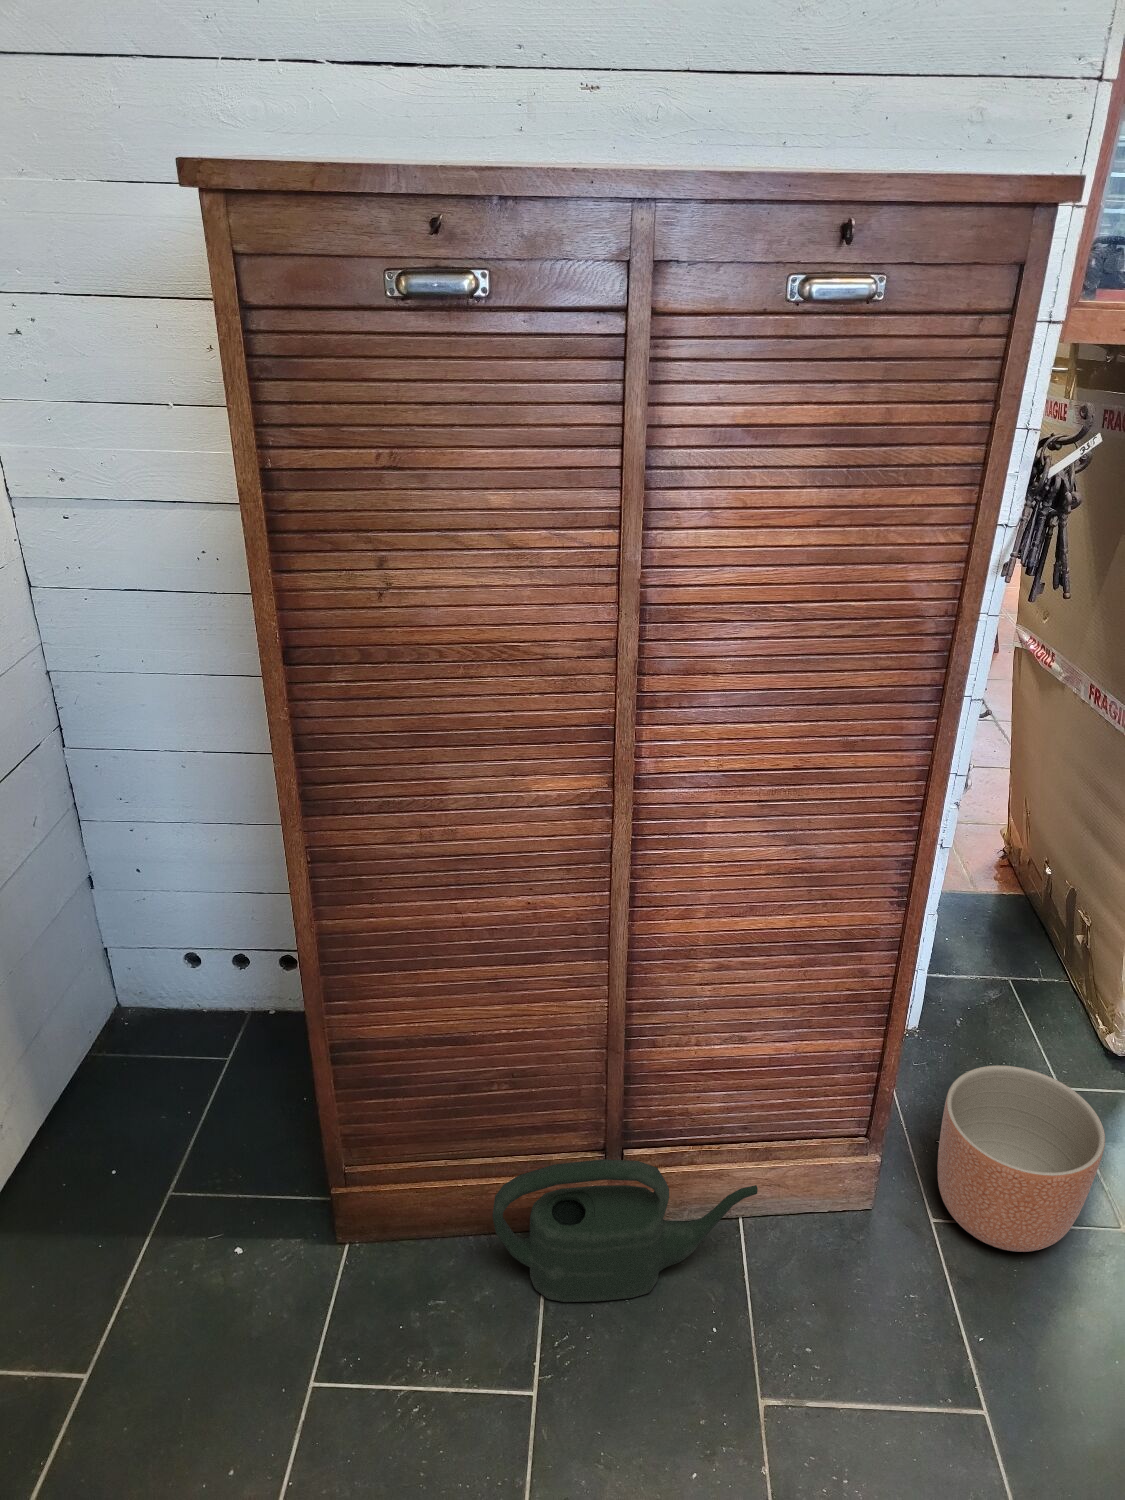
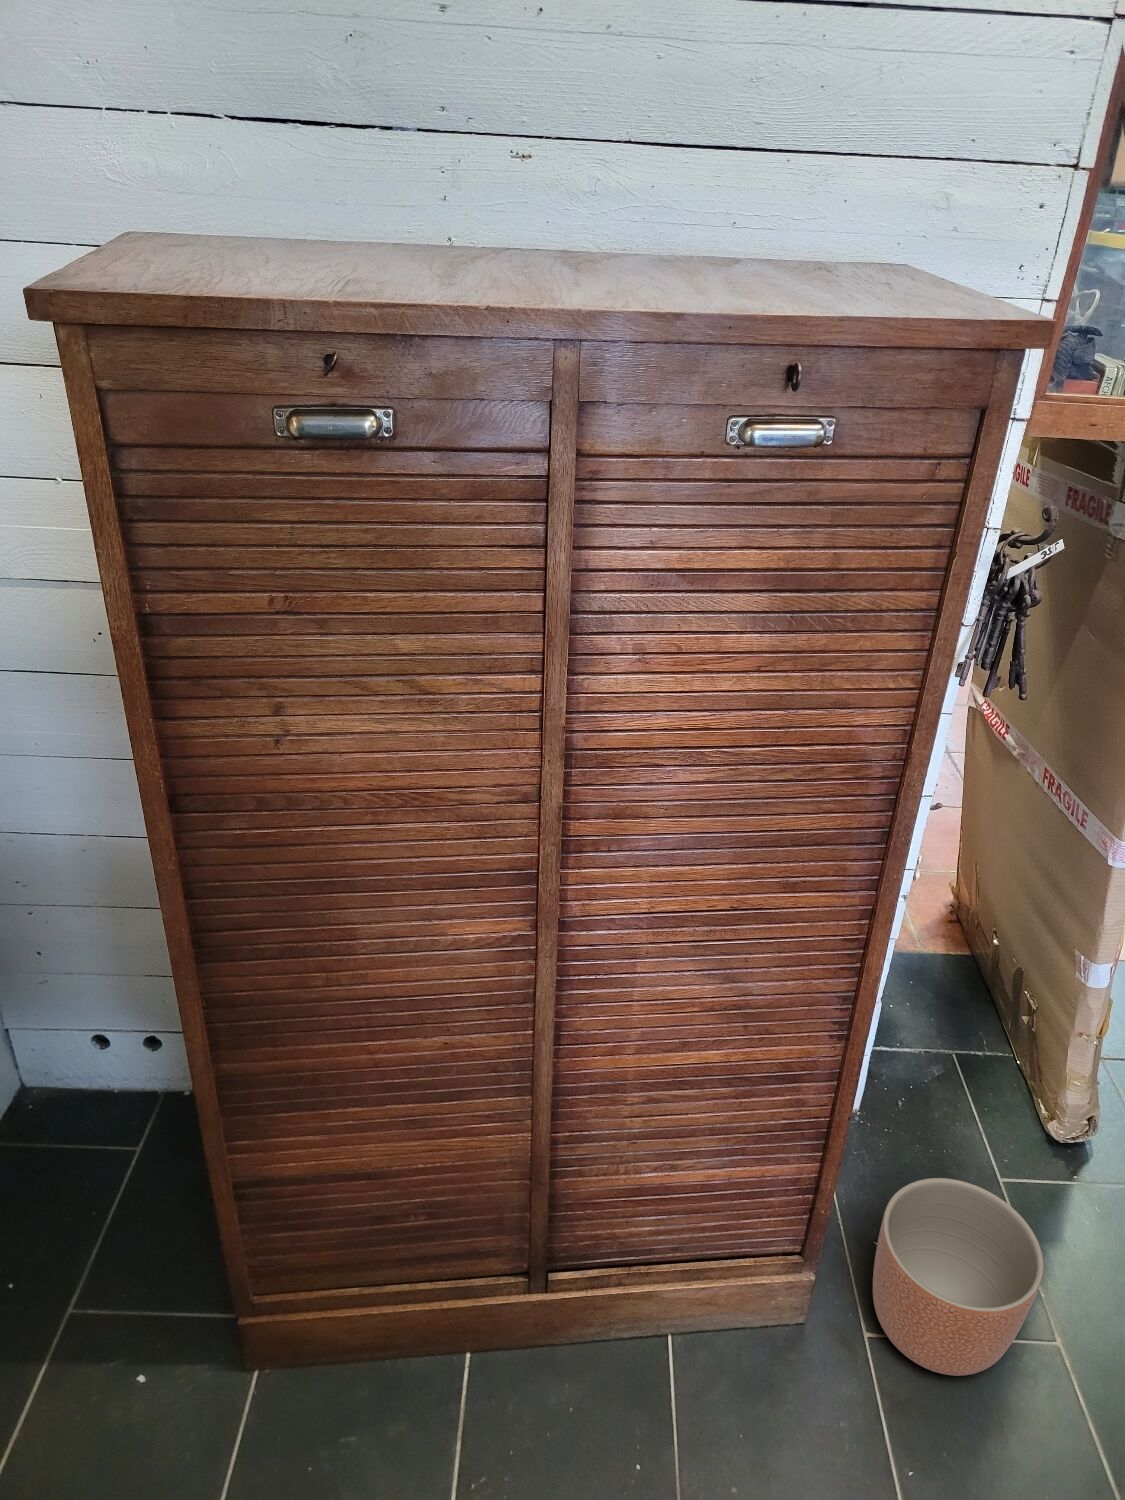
watering can: present [492,1159,758,1302] -> none [409,1295,686,1434]

